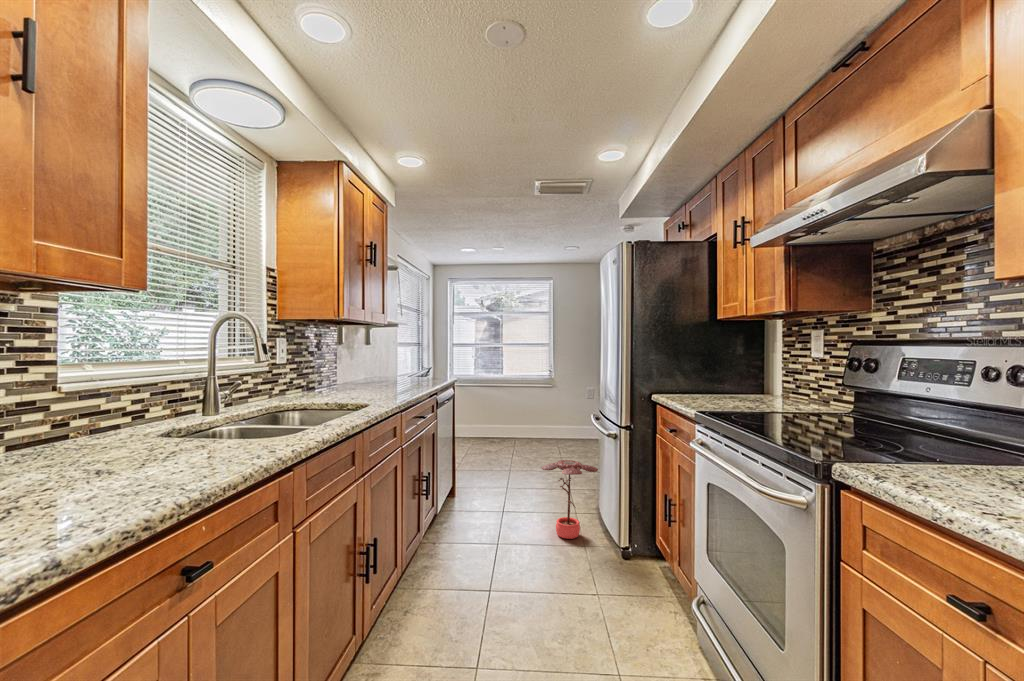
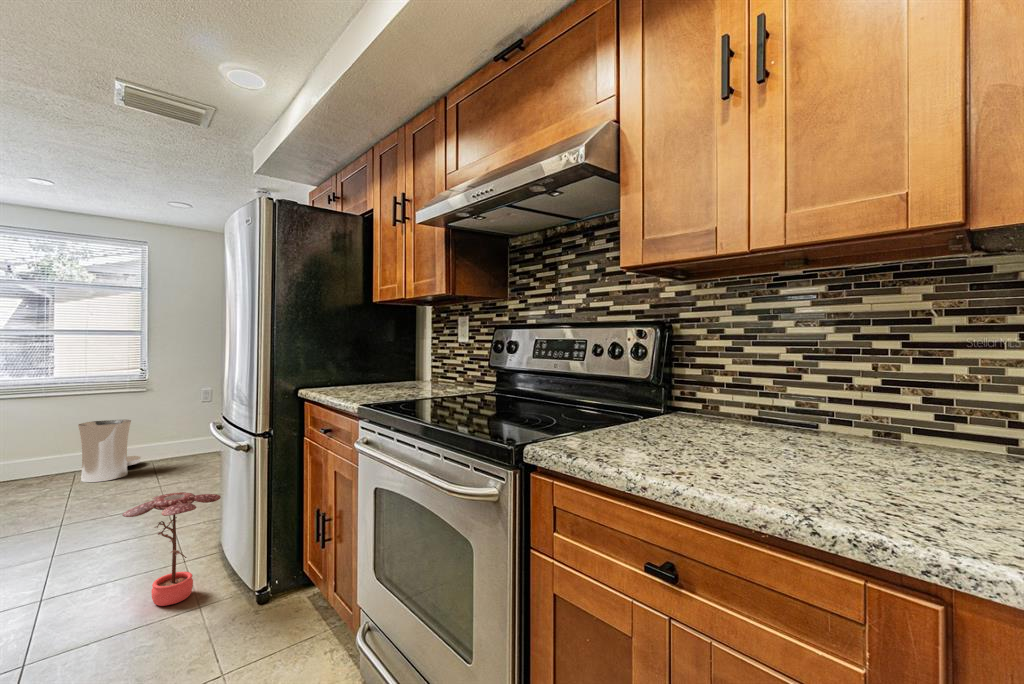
trash can: none [521,405,554,447] -> present [78,419,140,482]

